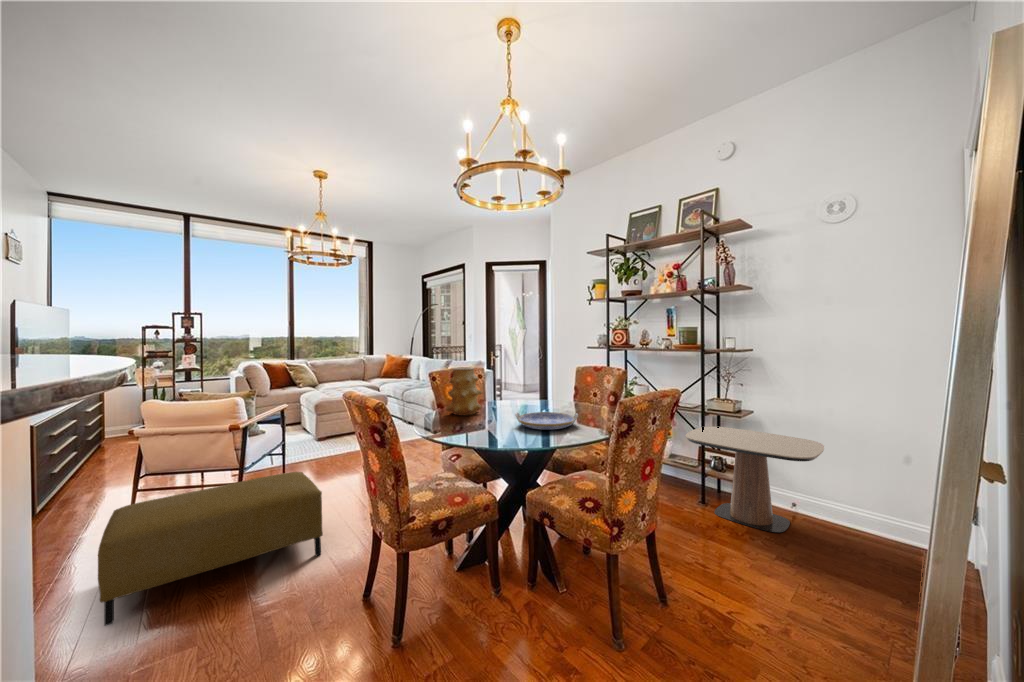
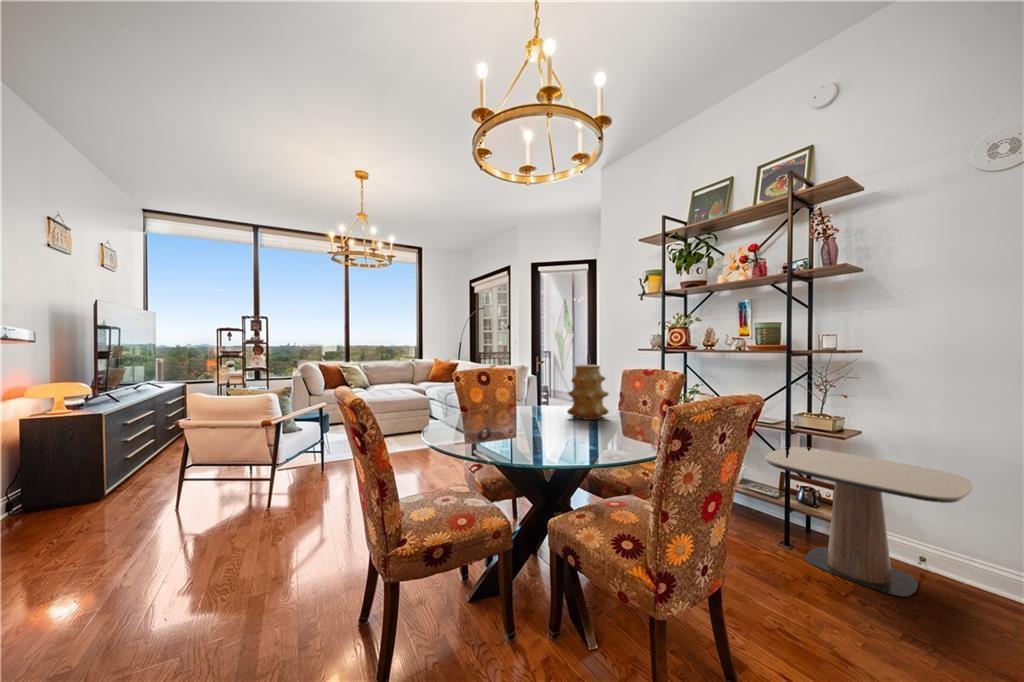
vase: present [446,367,482,415] -> present [567,365,609,420]
serving tray: present [515,412,578,430] -> none [543,420,621,443]
ottoman: present [98,472,323,626] -> none [84,475,329,633]

